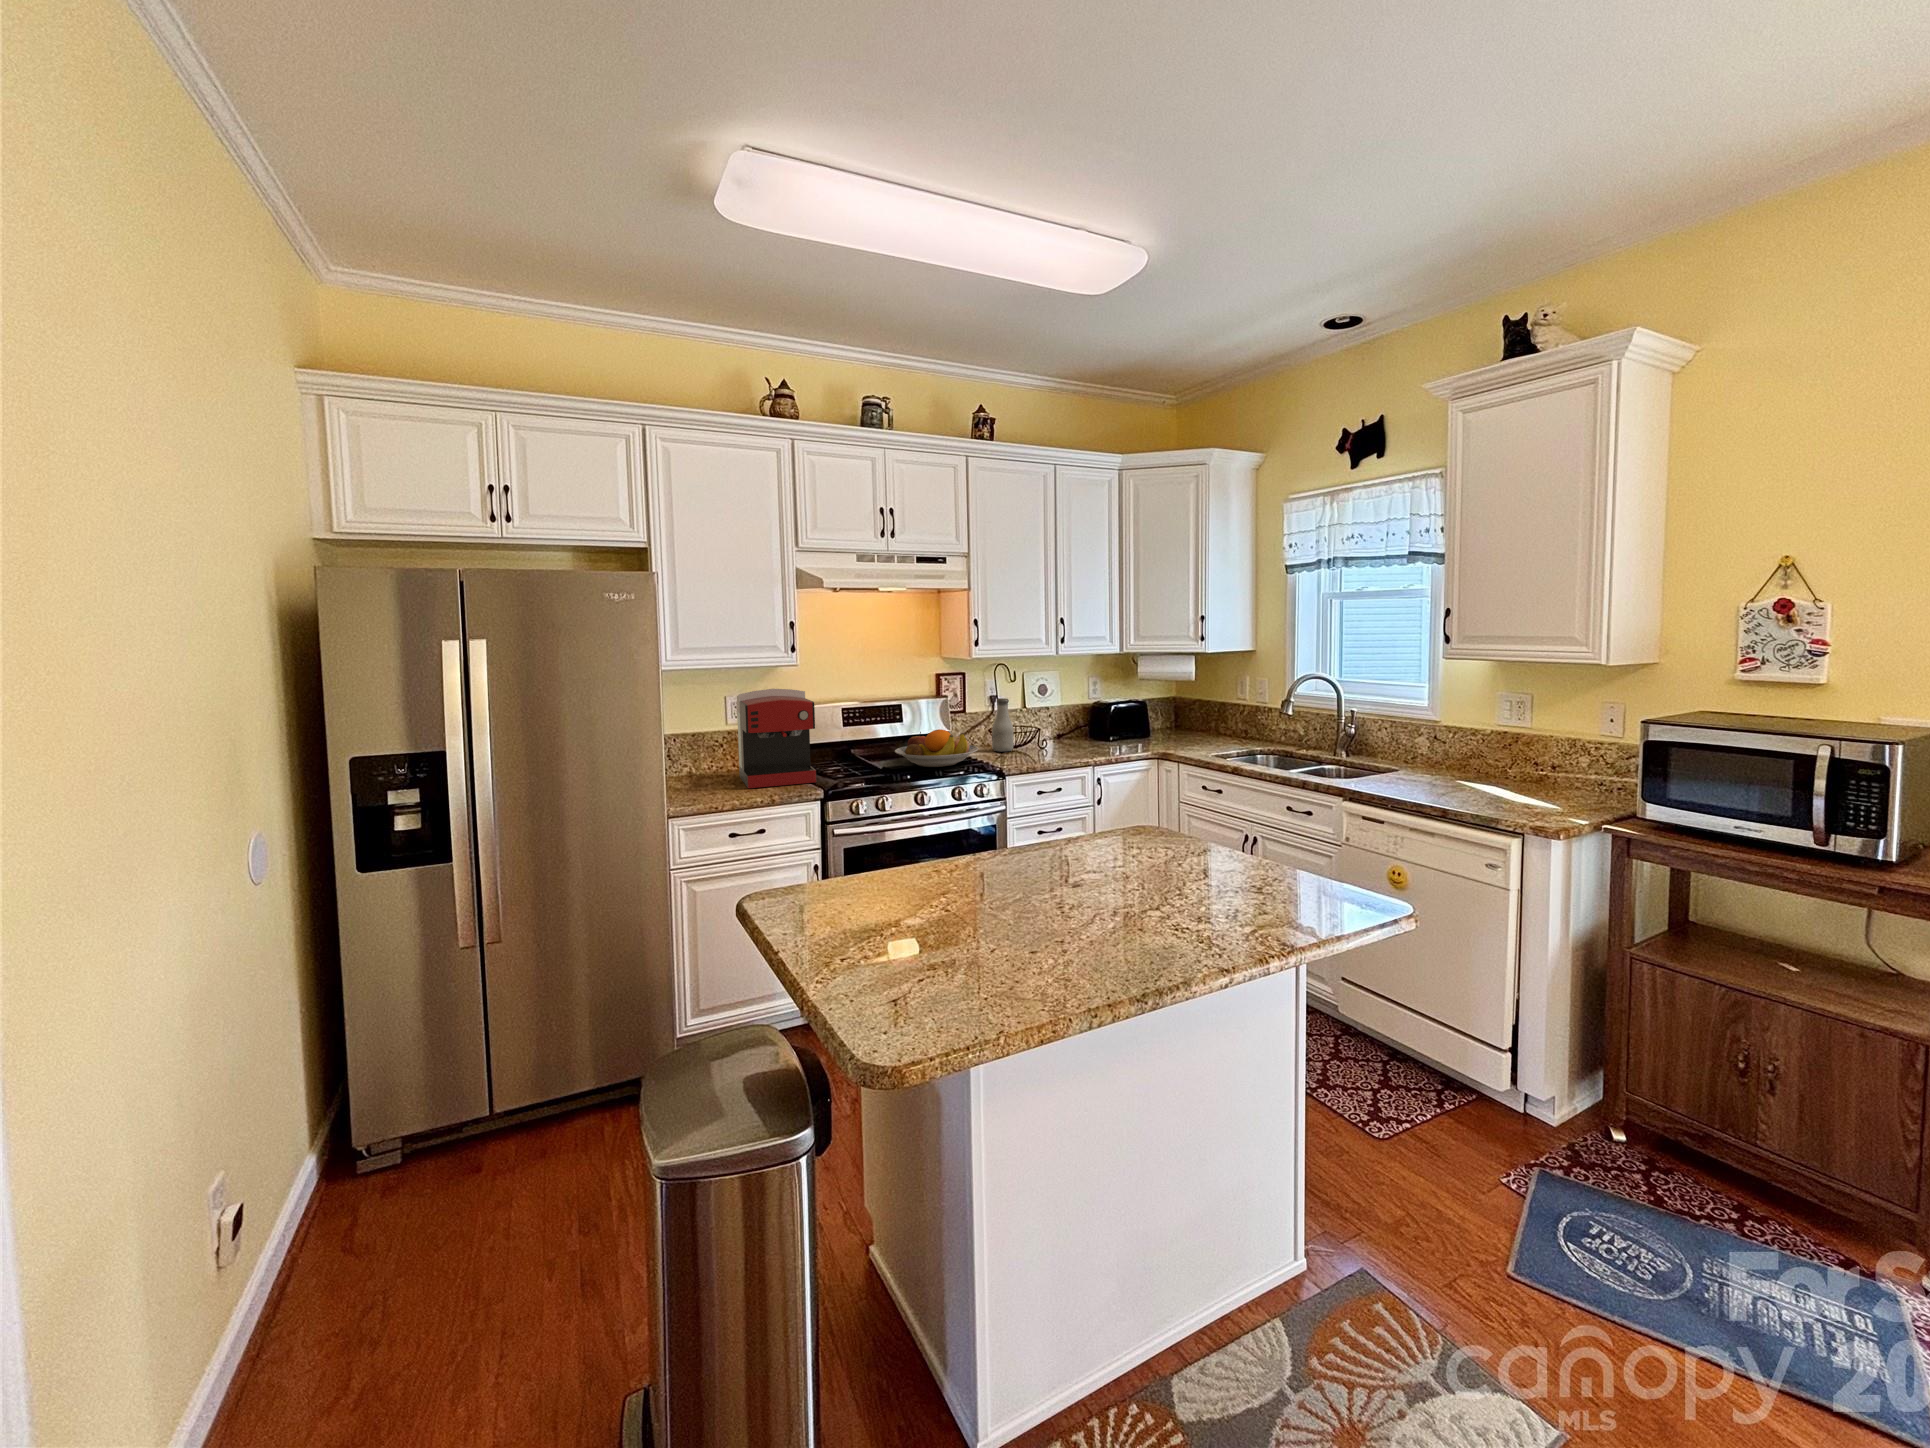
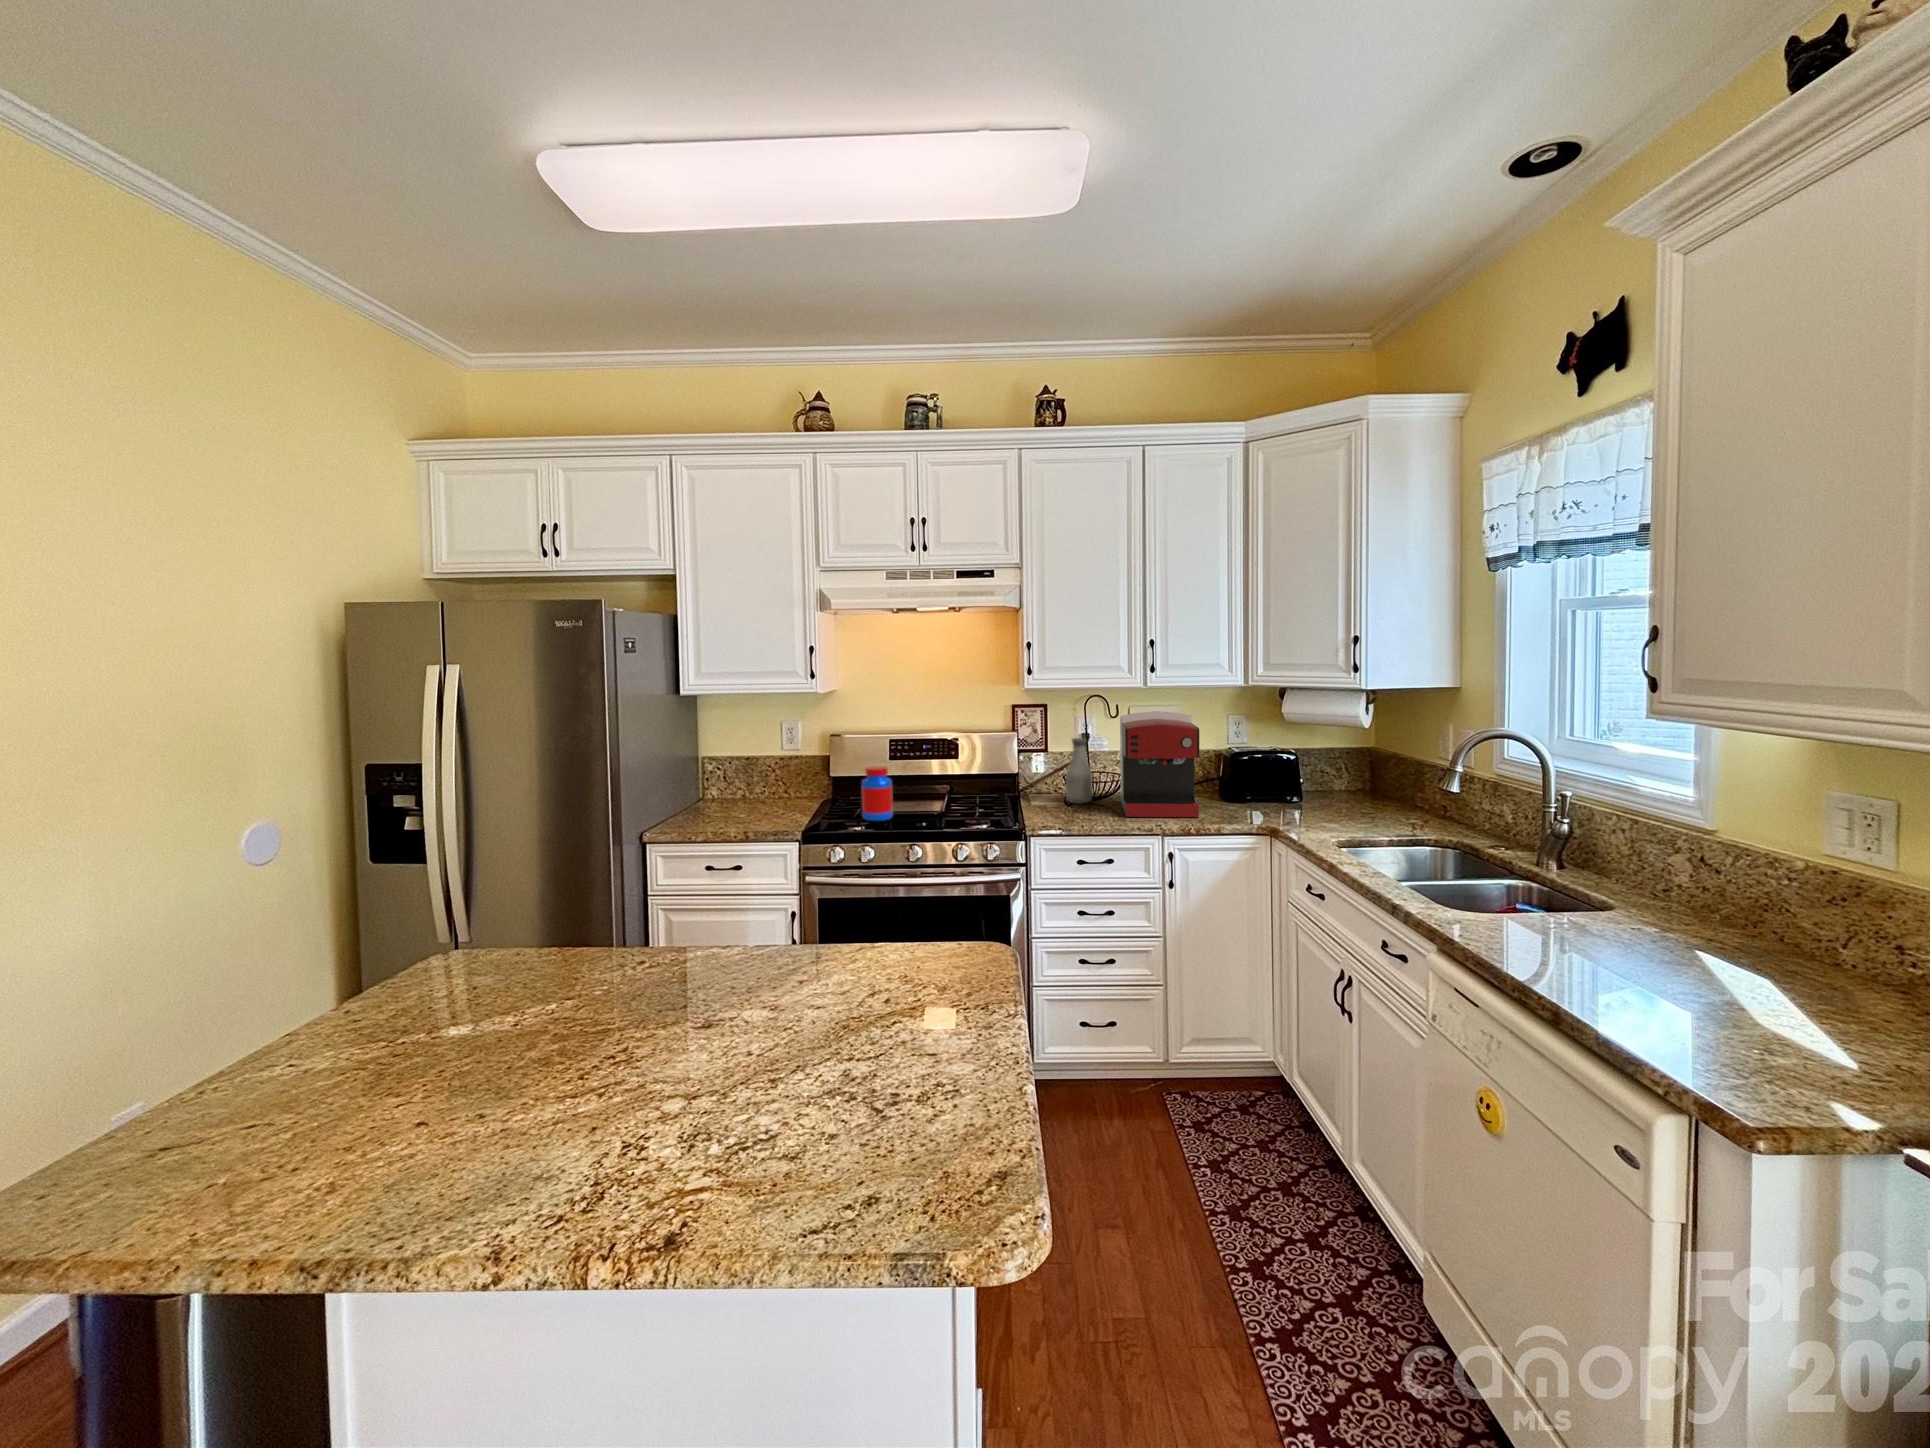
coffee maker: present [737,689,816,788] -> present [1120,711,1200,817]
jar: none [852,729,880,778] -> present [862,766,893,821]
fruit bowl: present [895,729,978,767] -> none [926,772,1023,816]

